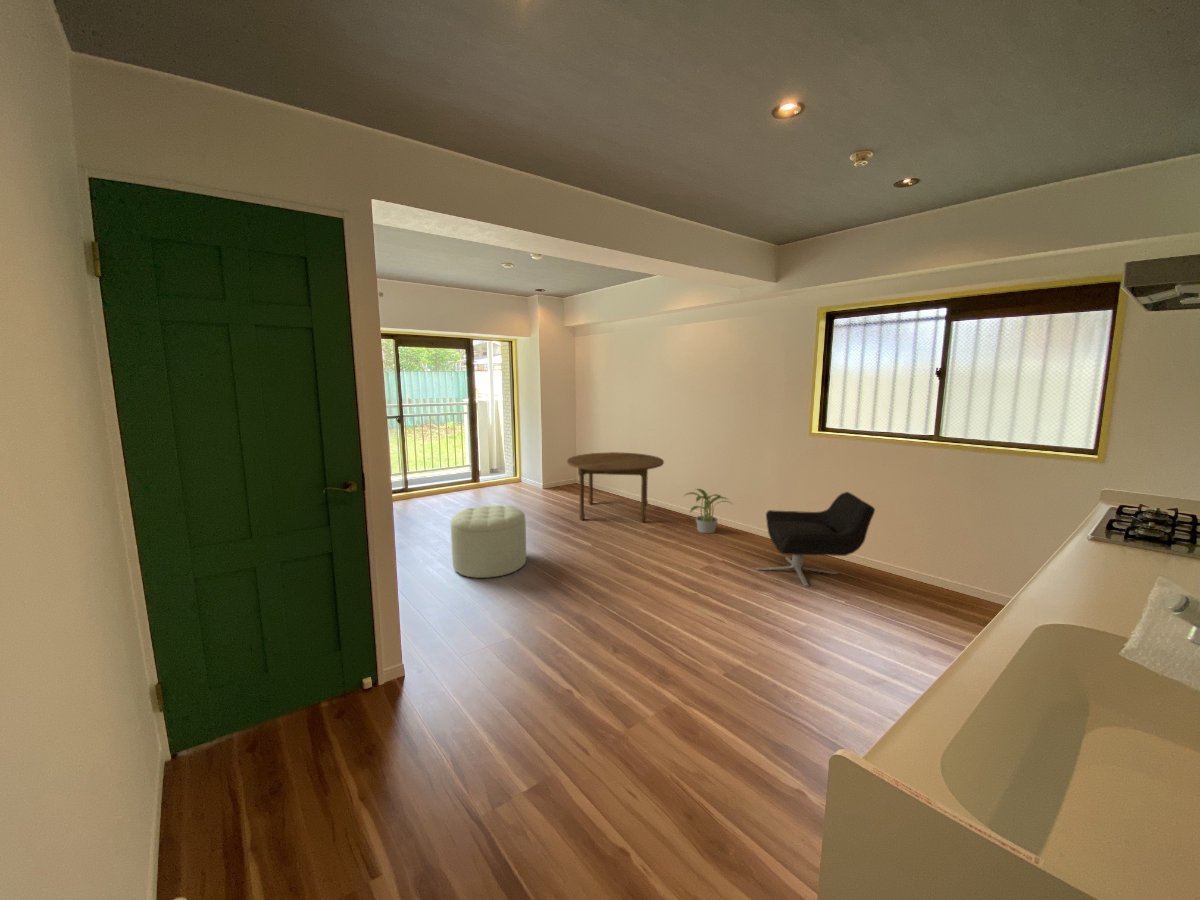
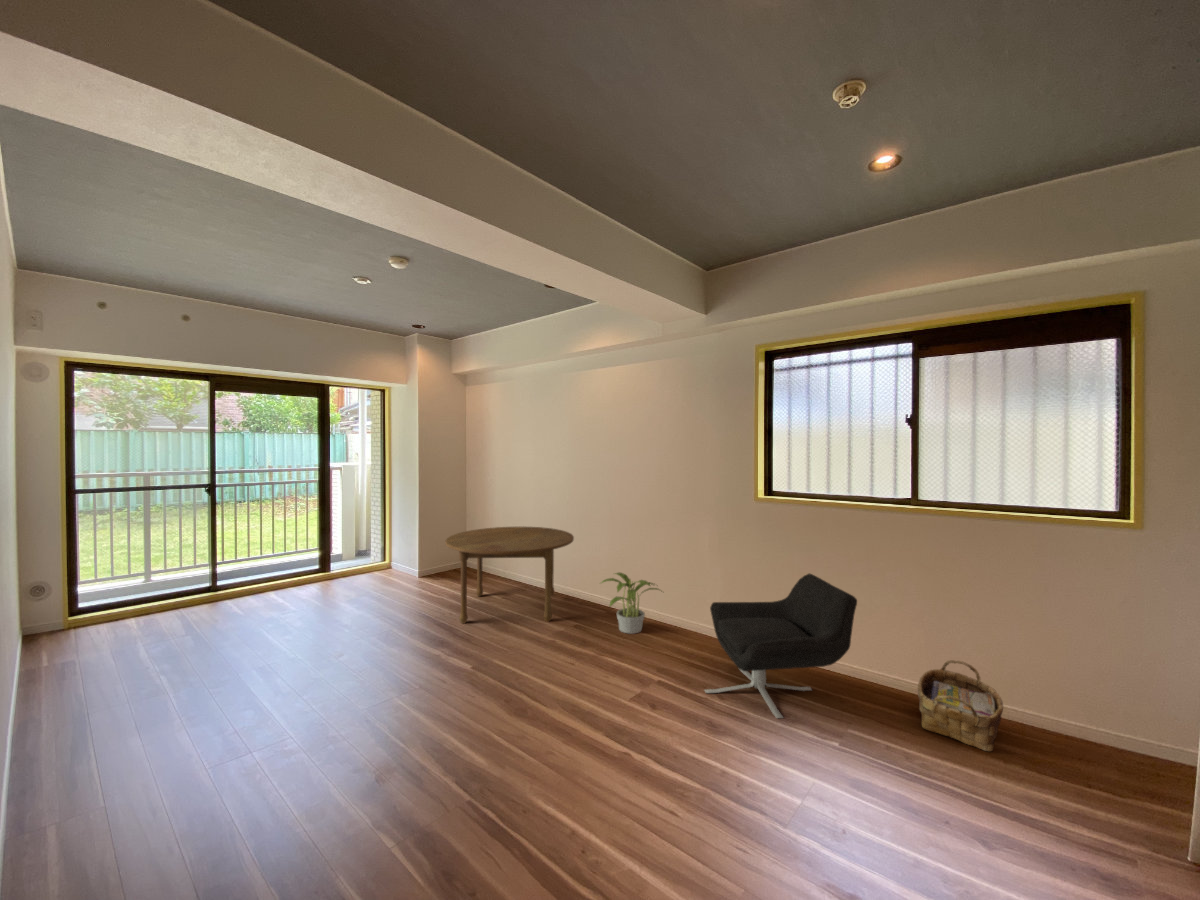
ottoman: present [451,505,526,578] -> none [218,619,360,759]
woven basket: none [914,557,978,614] -> present [918,660,1003,751]

